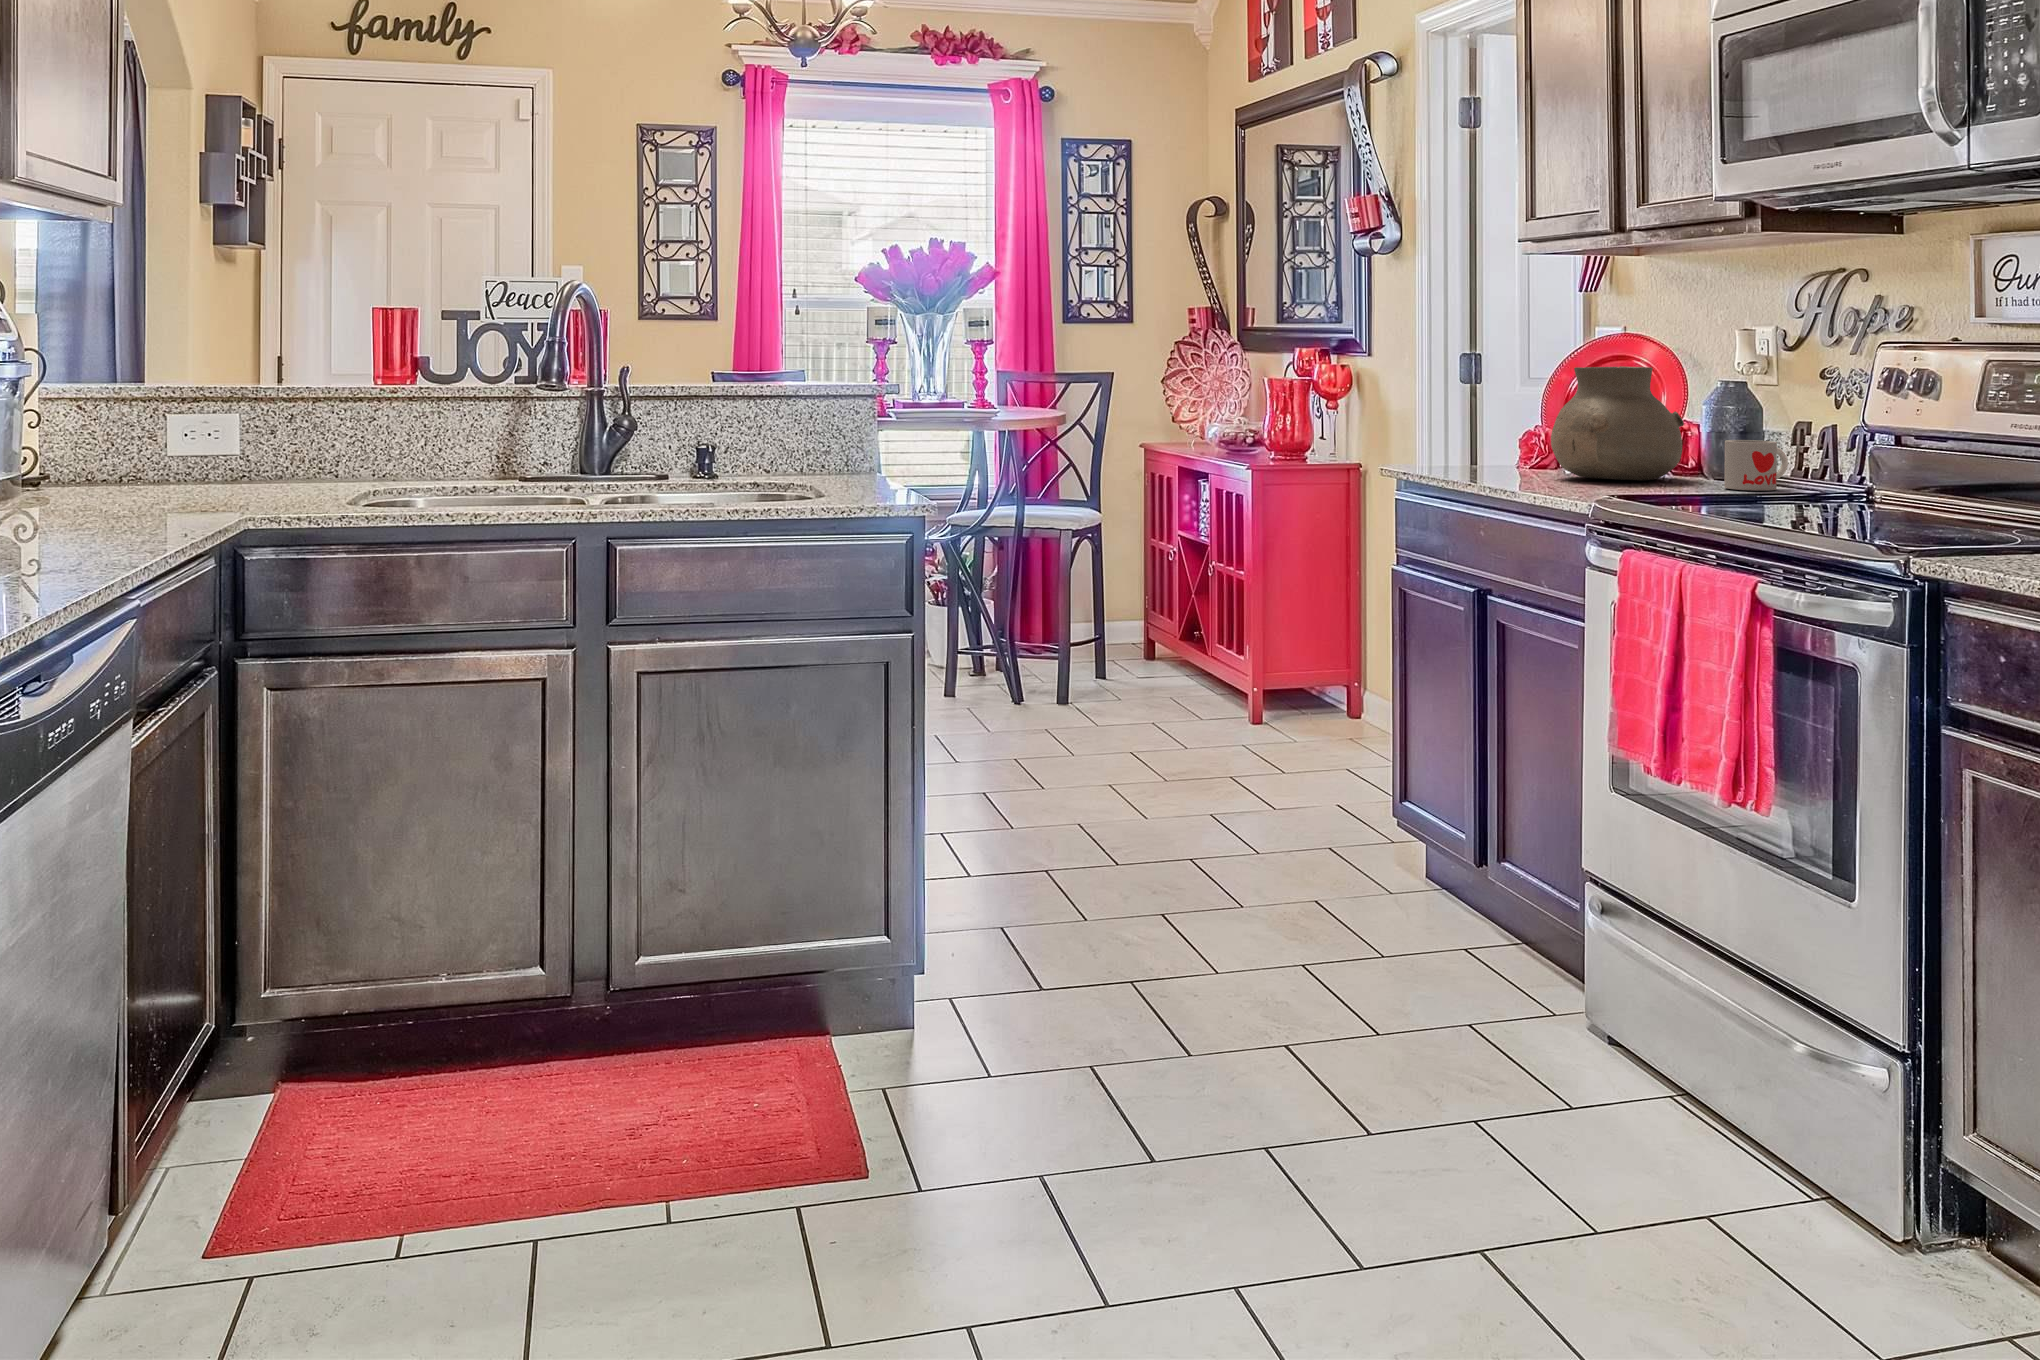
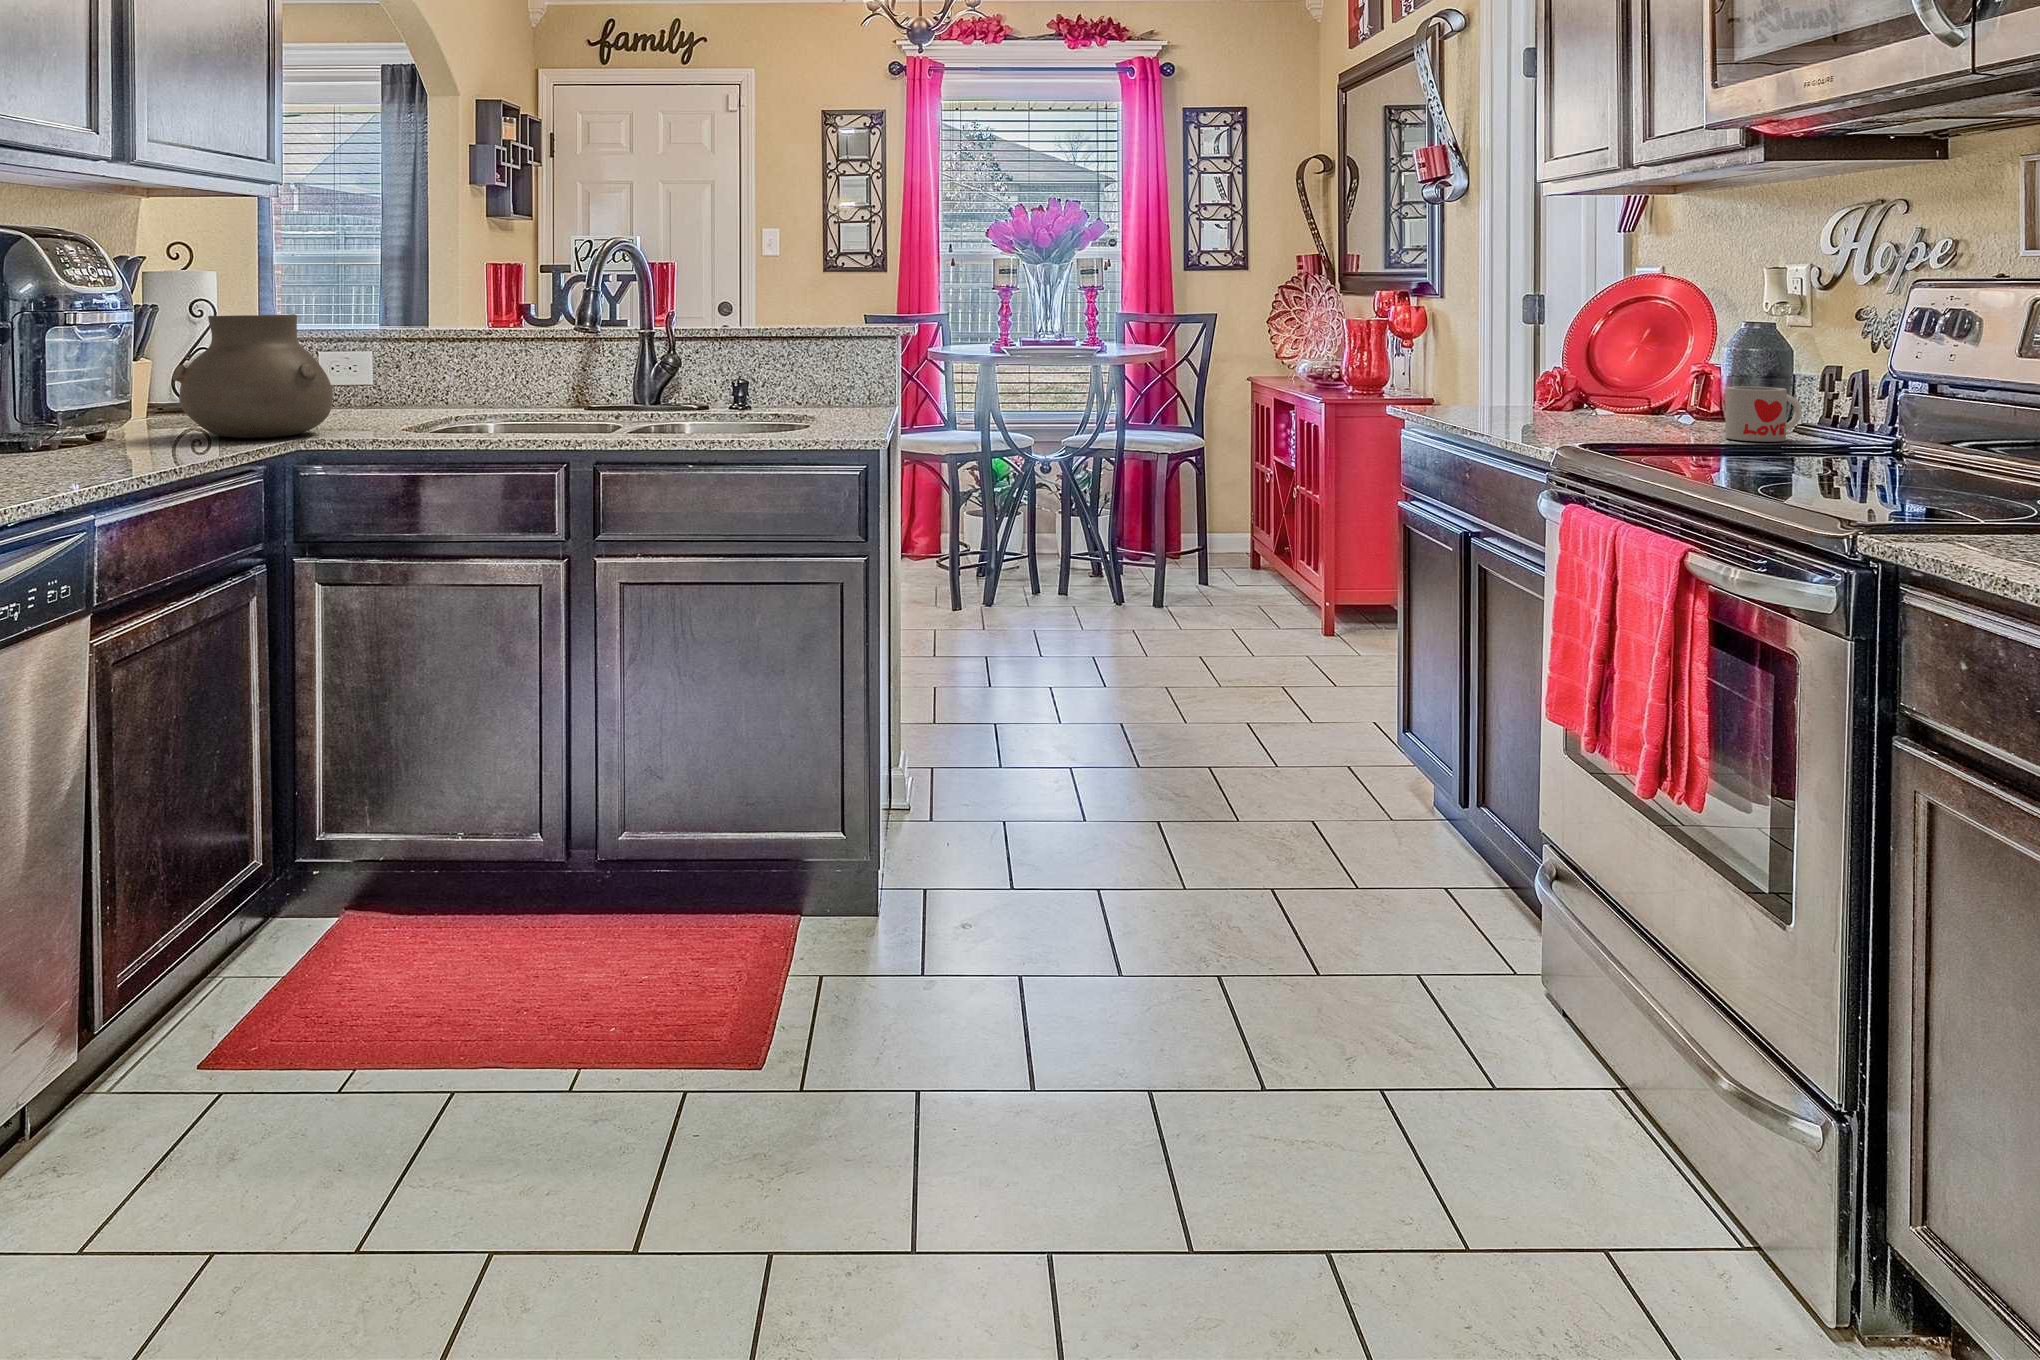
vase: present [1551,366,1684,481] -> present [173,314,333,438]

